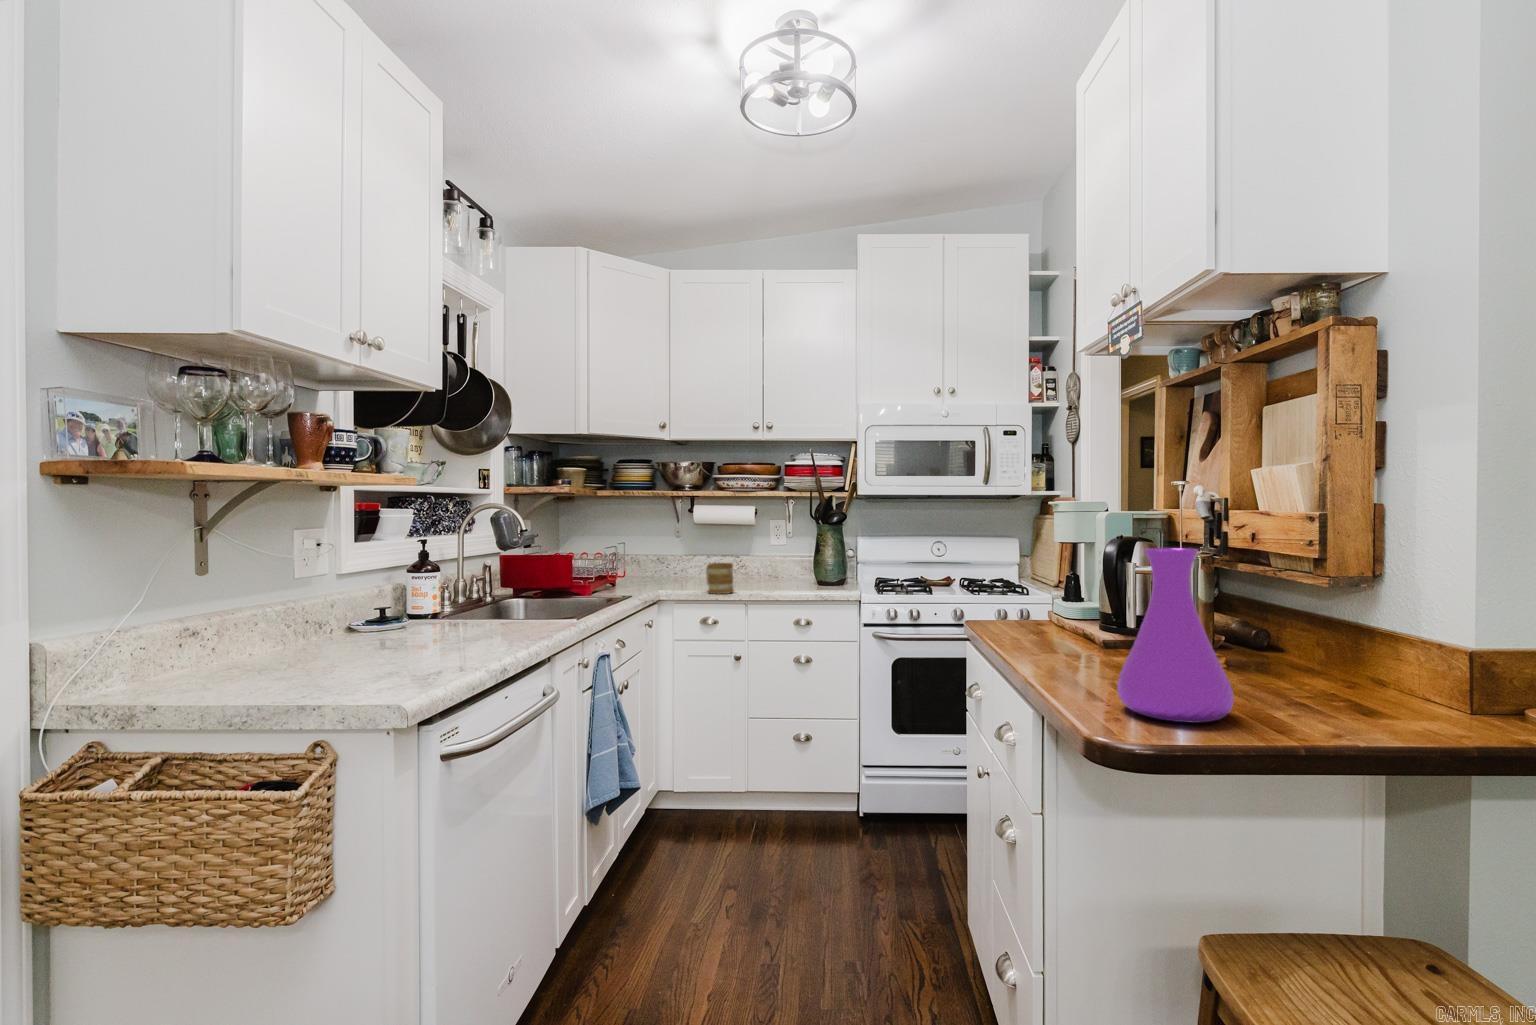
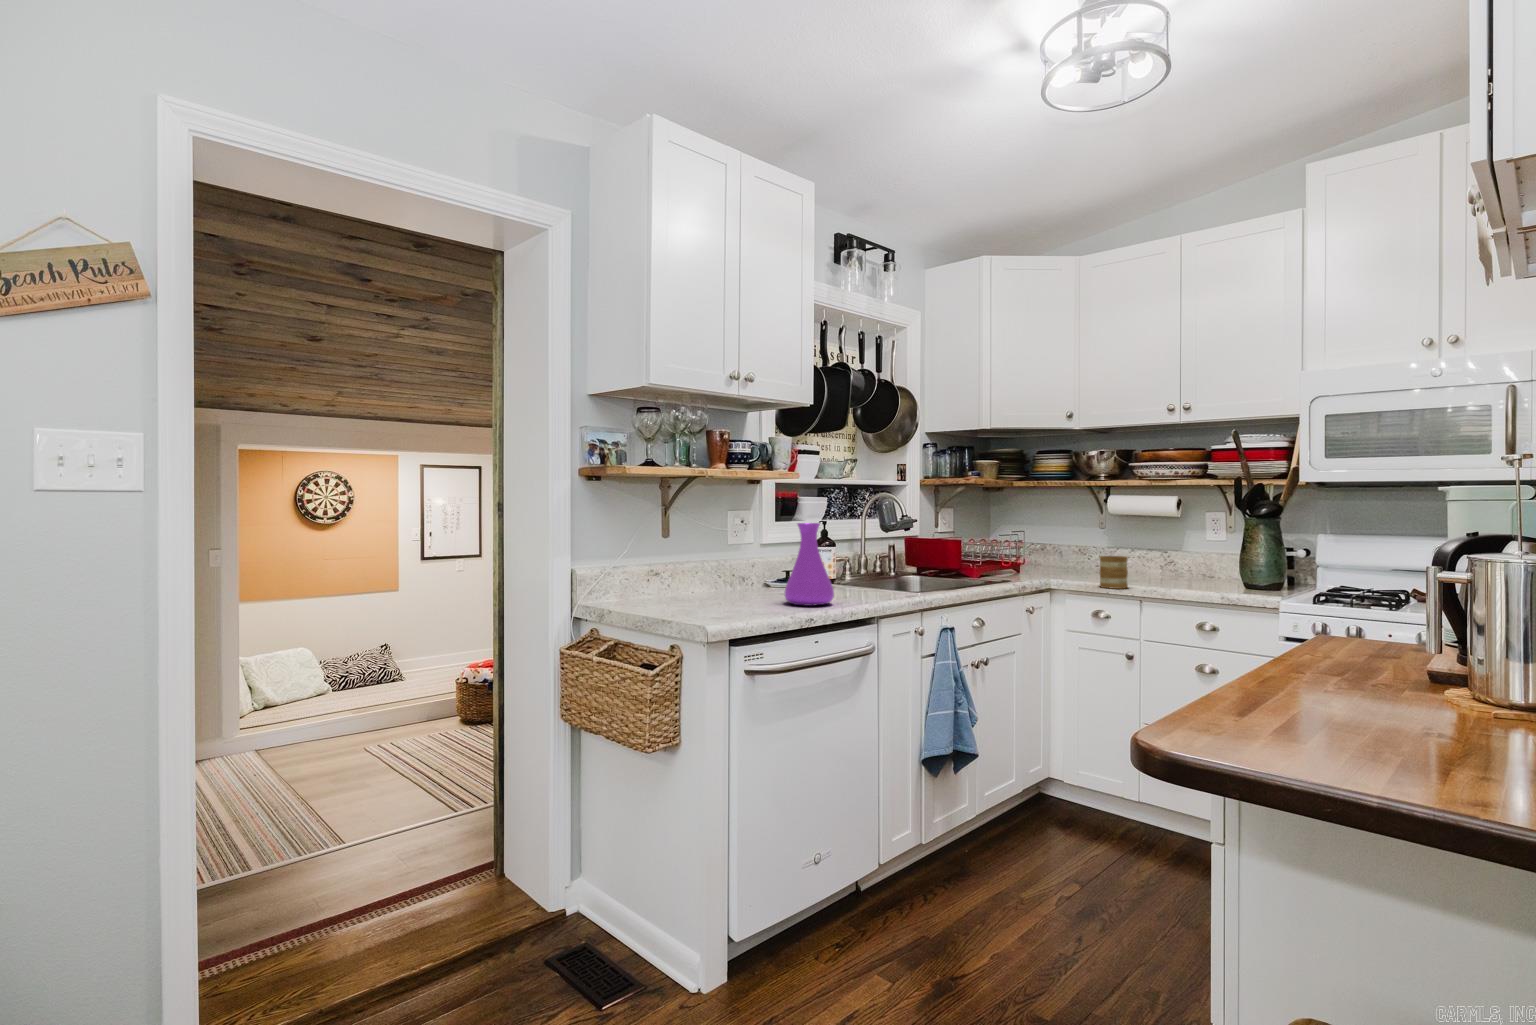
vase: present [1117,548,1234,723] -> present [785,523,834,606]

